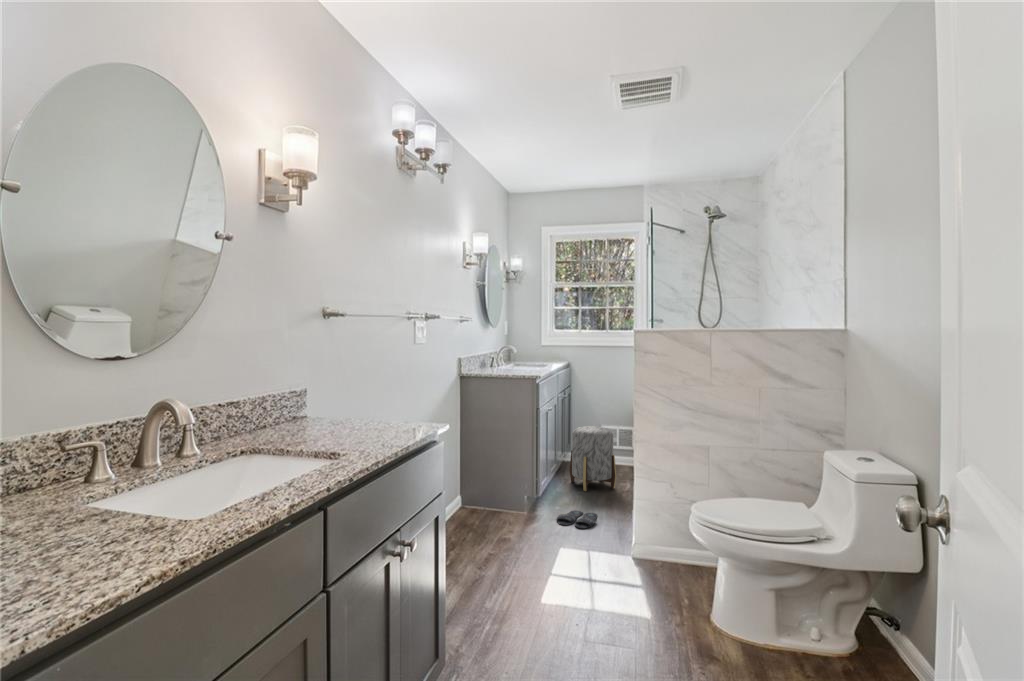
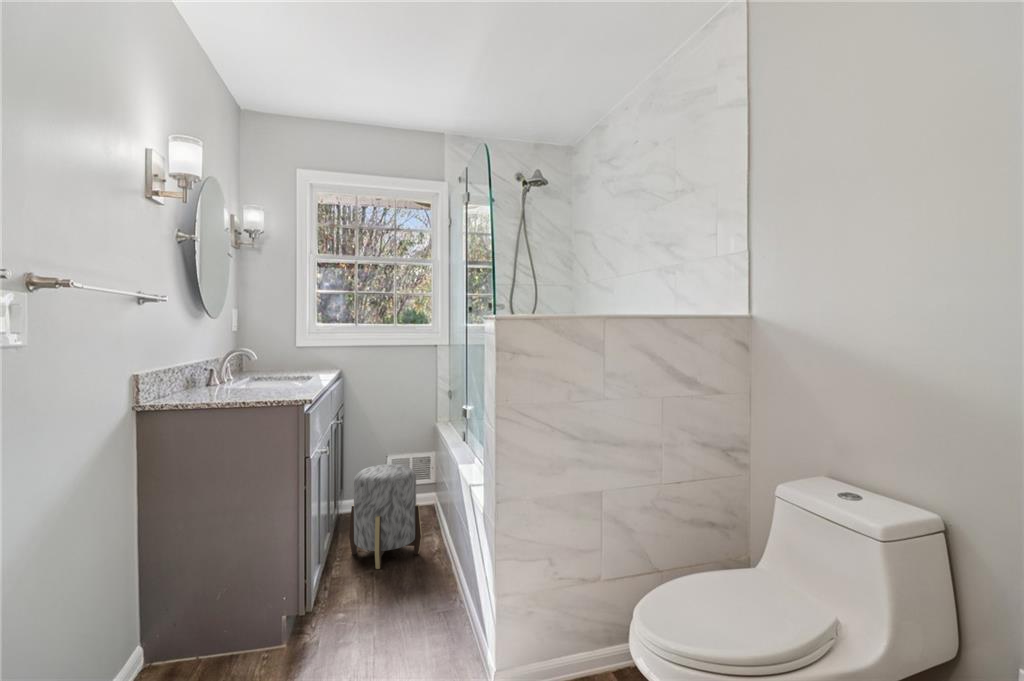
slippers: present [557,511,597,529] -> none [346,616,416,662]

